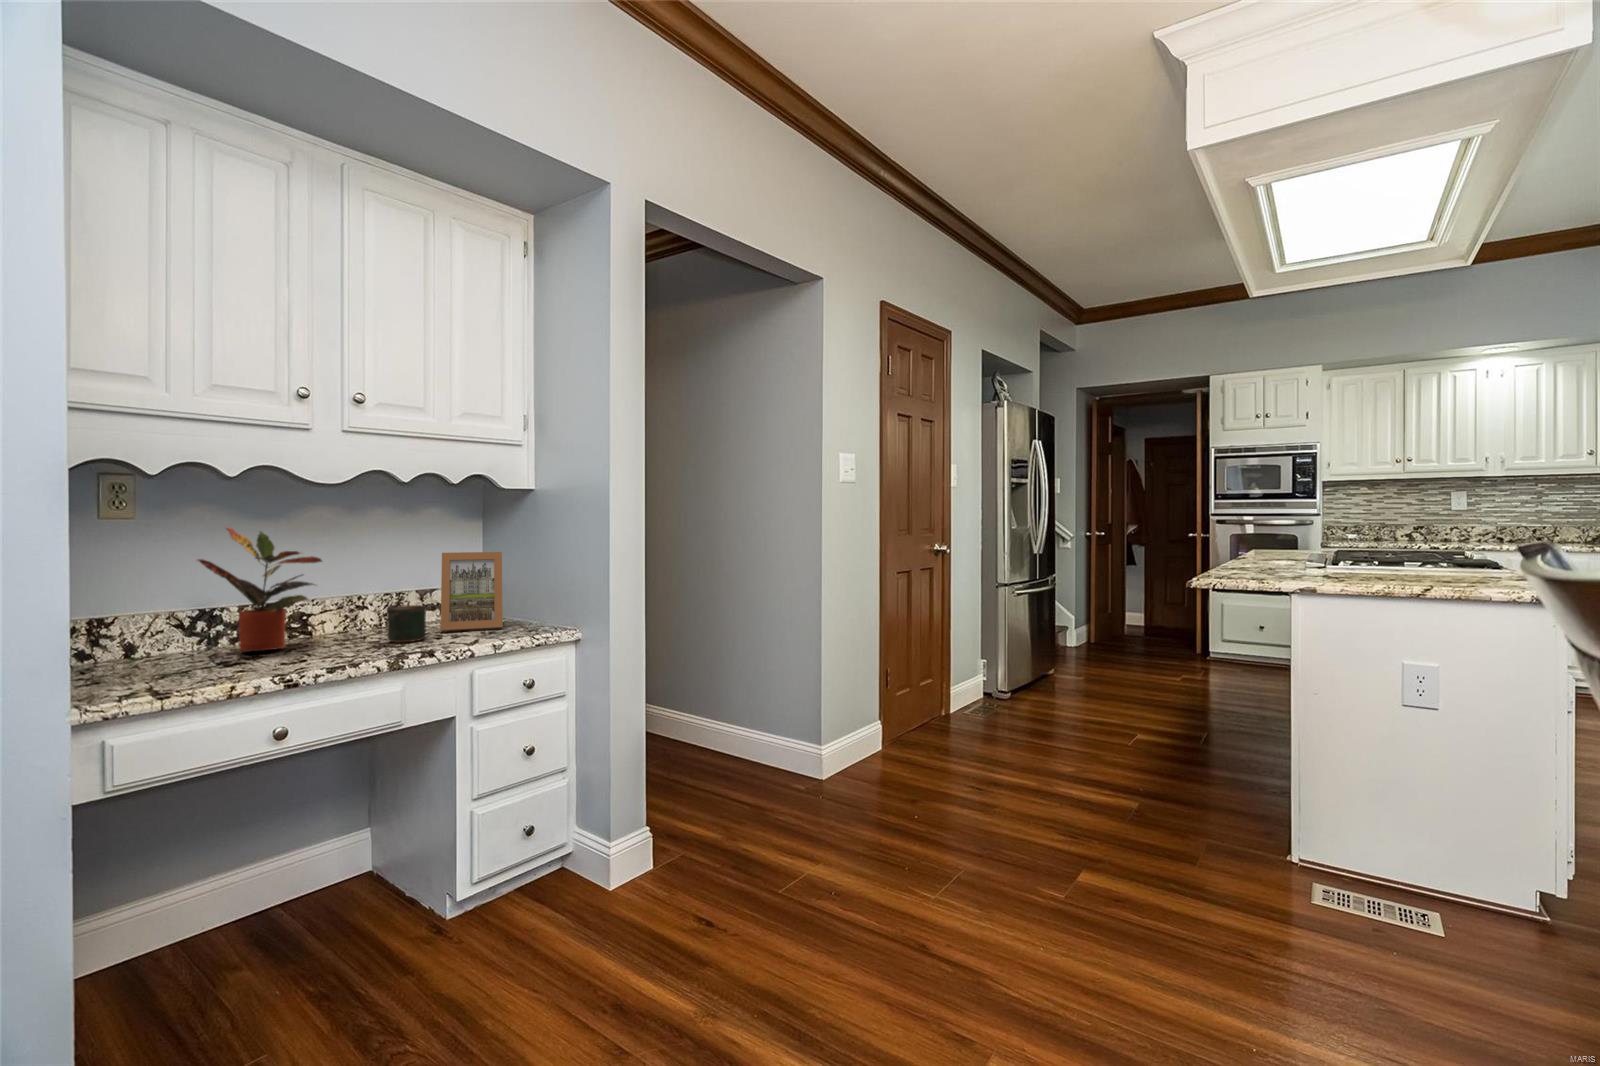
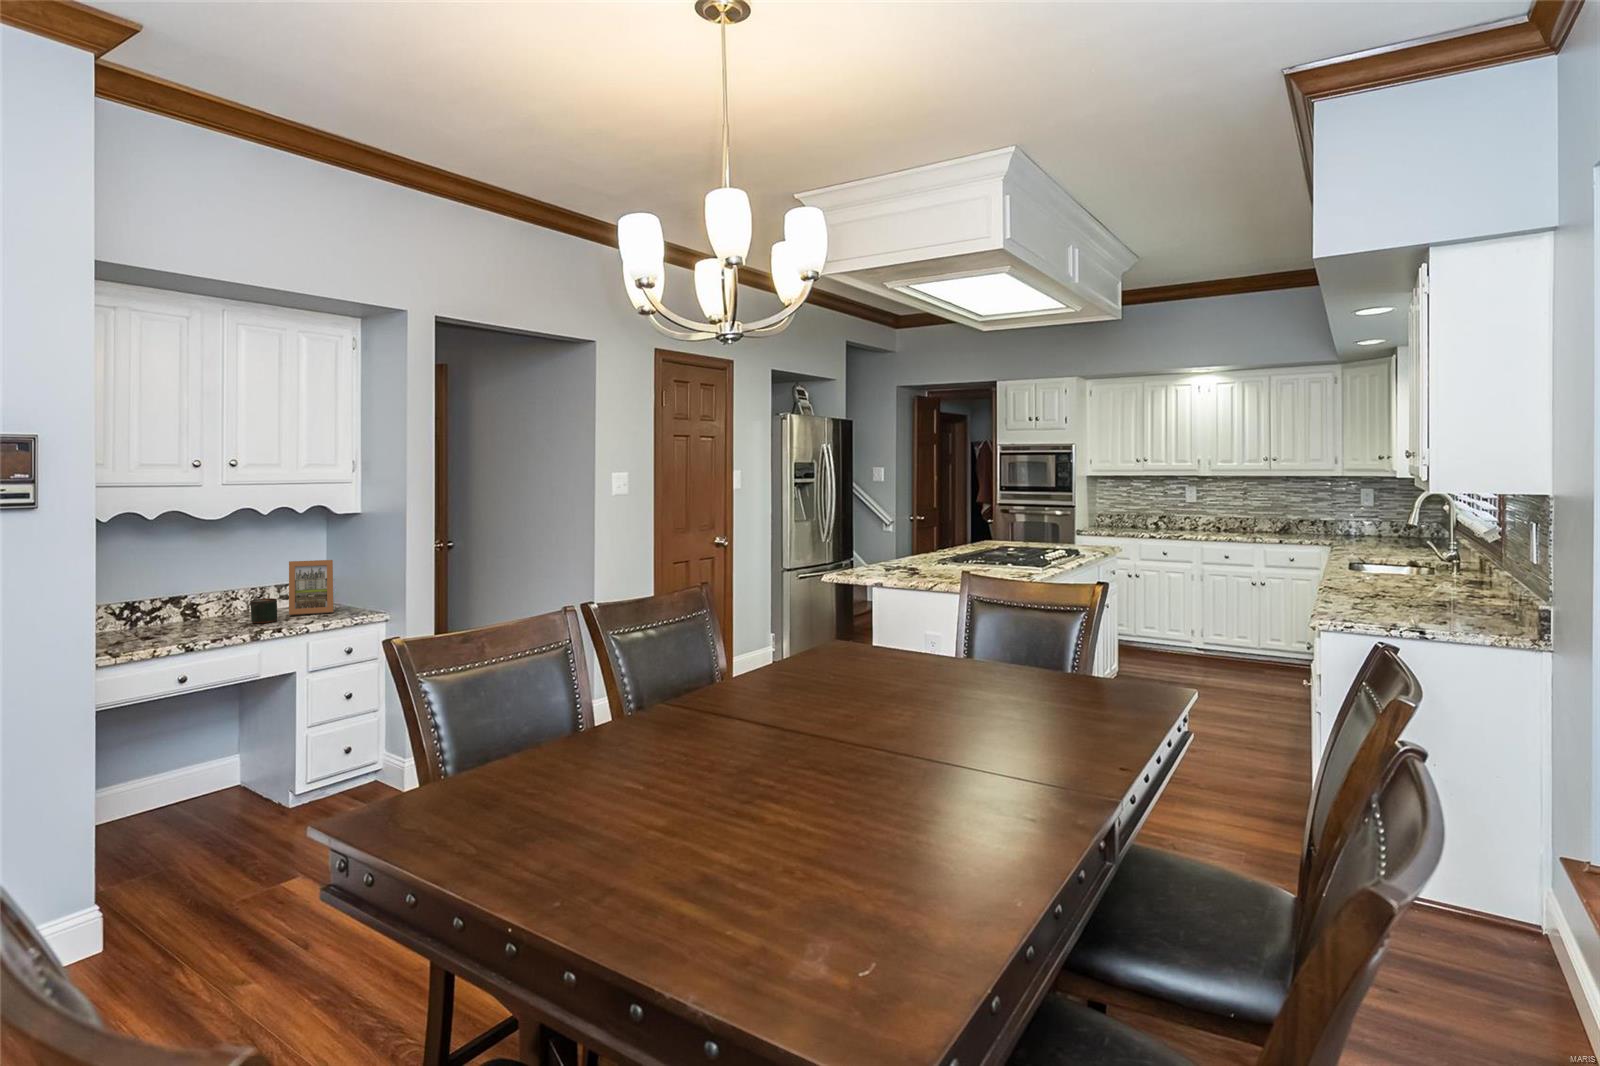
potted plant: present [197,527,322,653] -> none [124,550,206,631]

